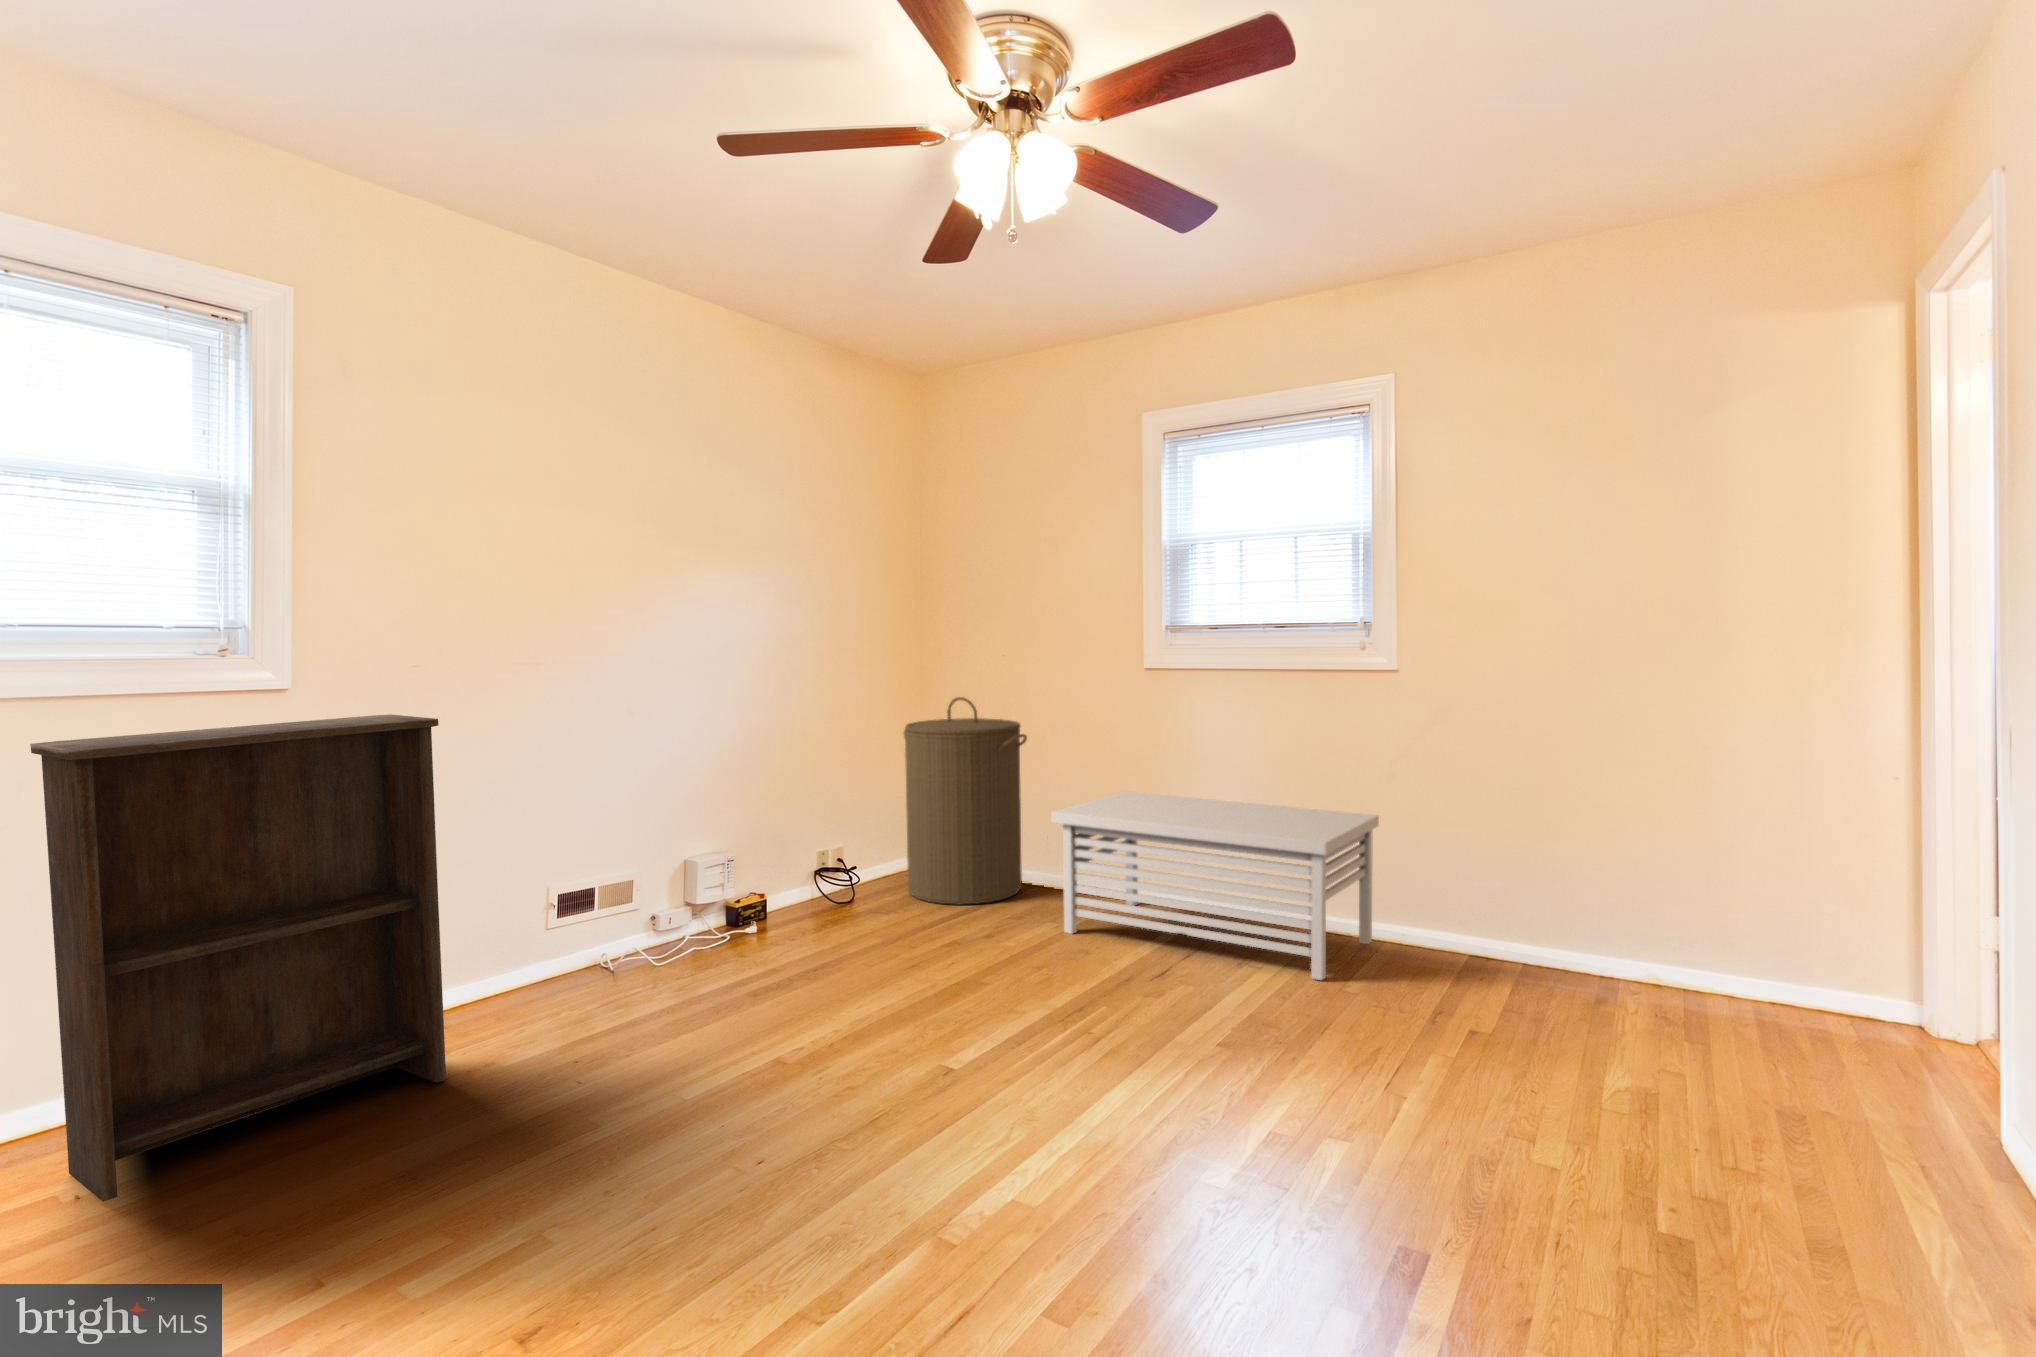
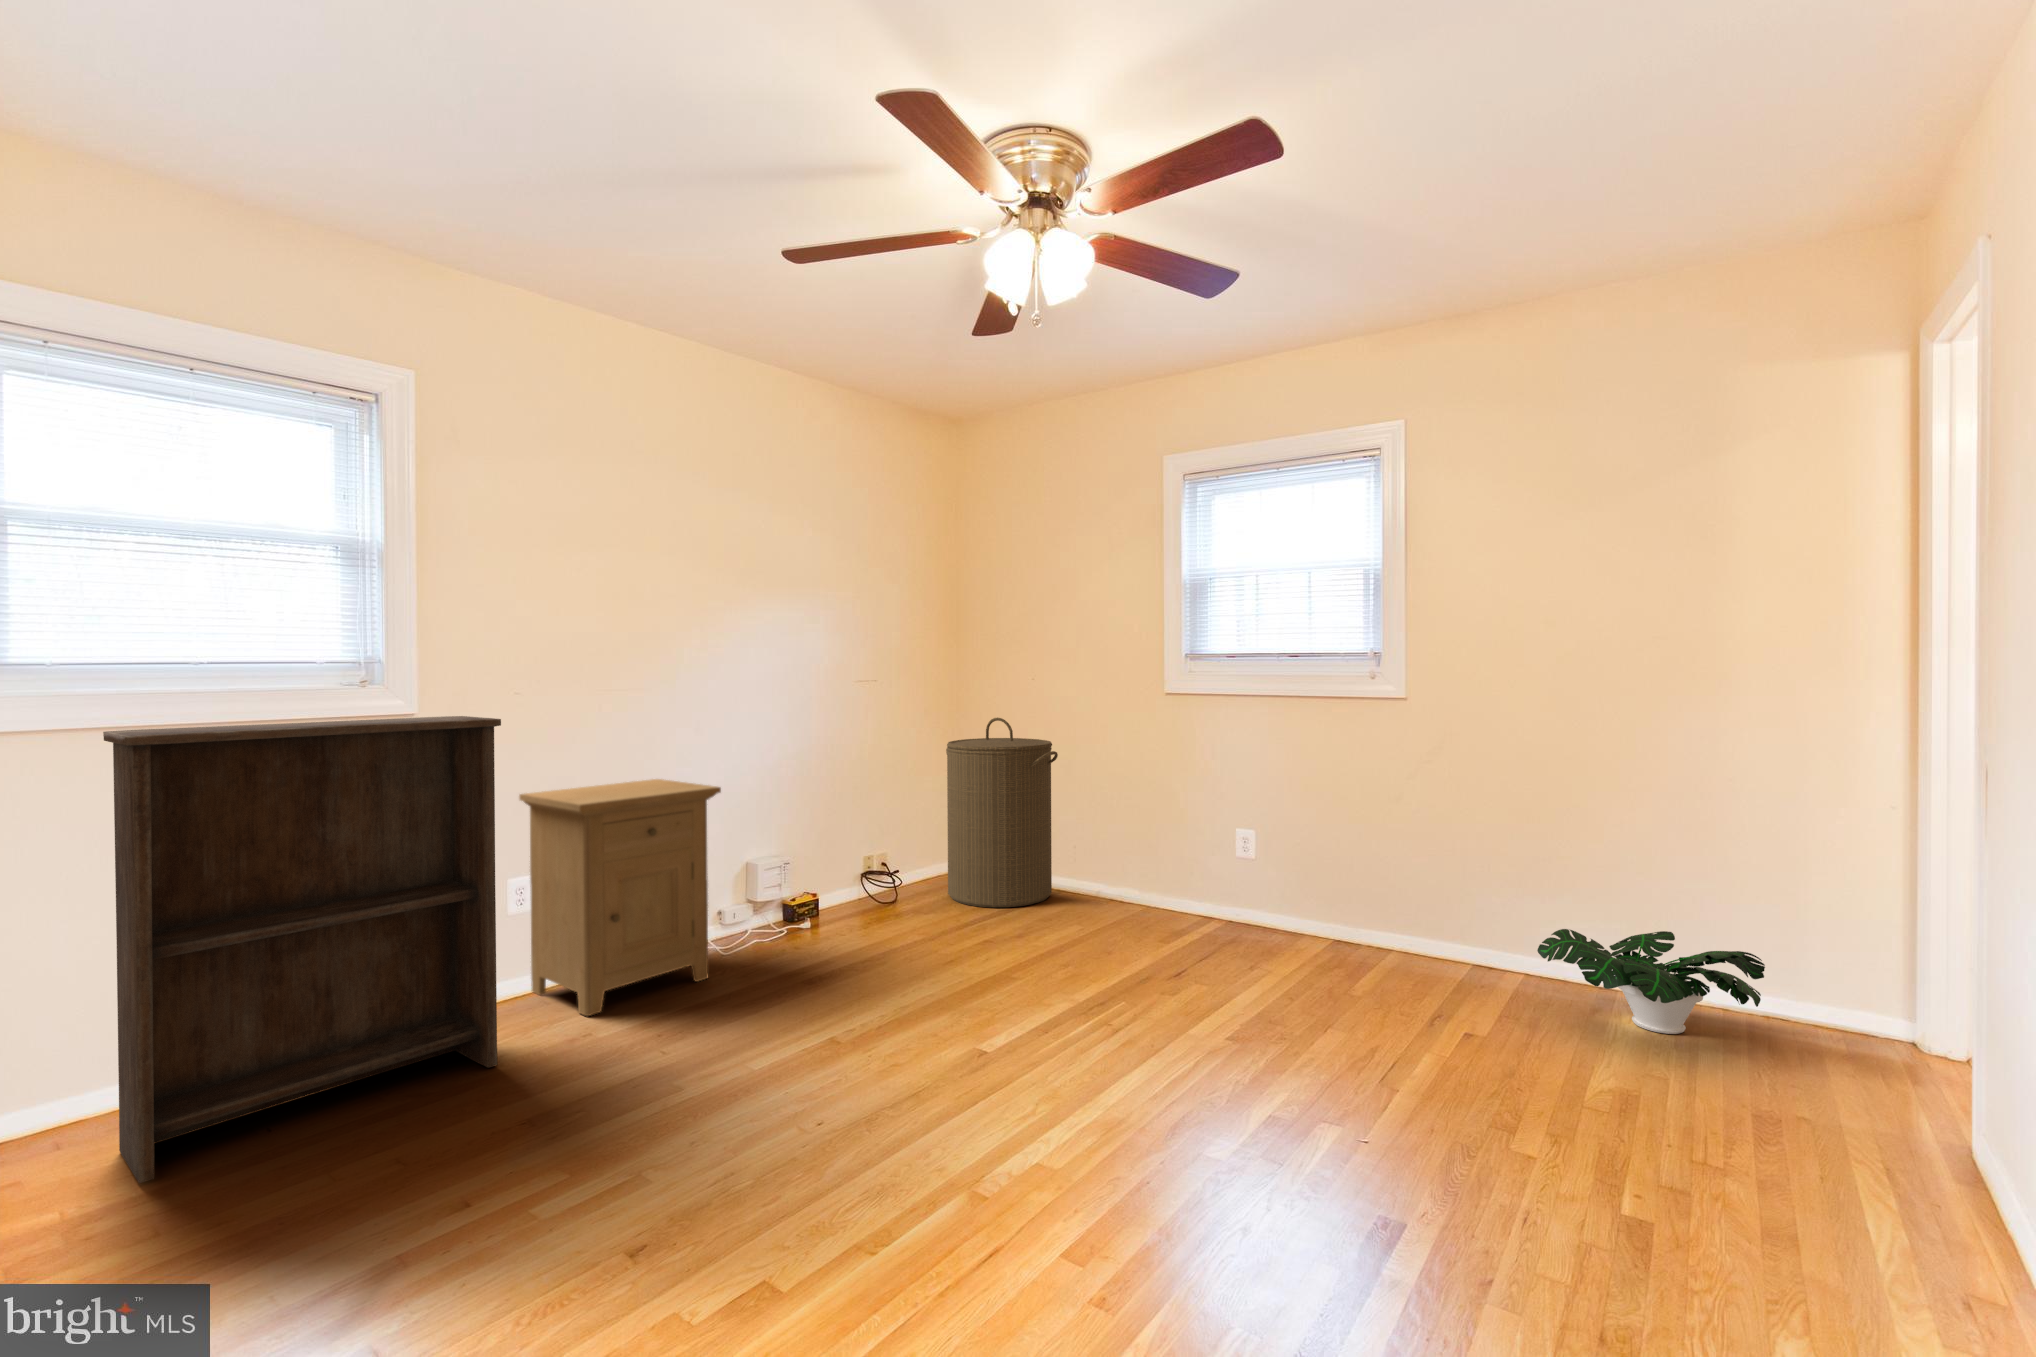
nightstand: none [445,773,665,1029] -> present [519,779,721,1016]
storage bench: present [1051,791,1379,980] -> none [1079,805,1390,989]
potted plant: none [1520,914,1738,1016] -> present [1537,929,1765,1034]

